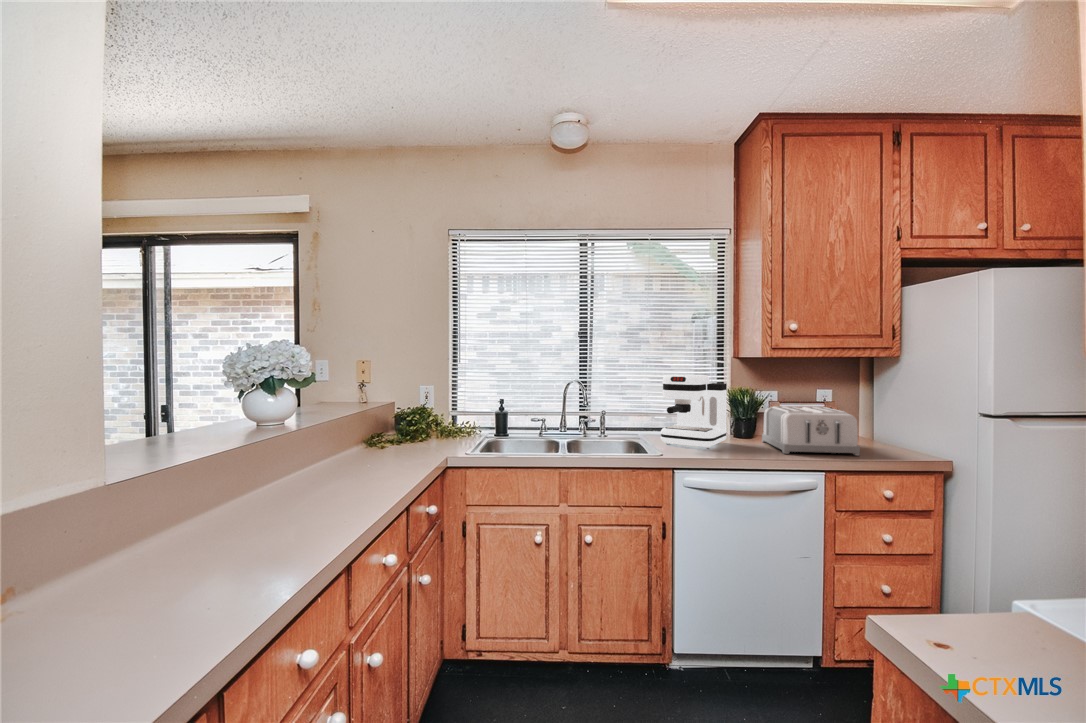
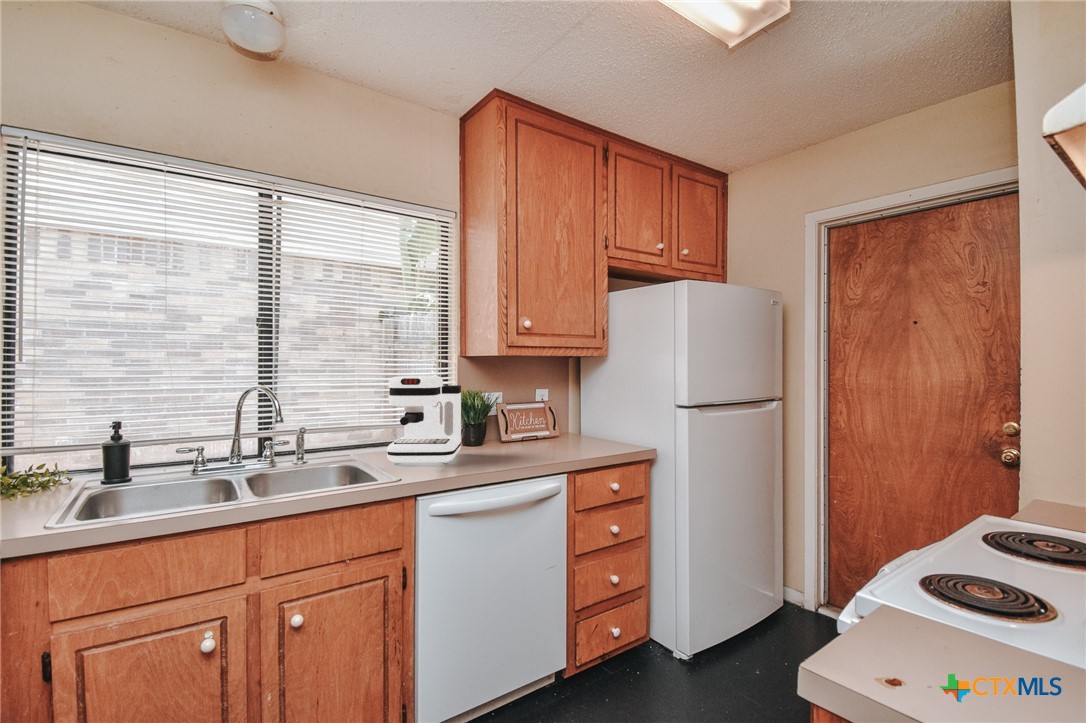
toaster: present [762,406,860,456] -> none [494,406,590,459]

